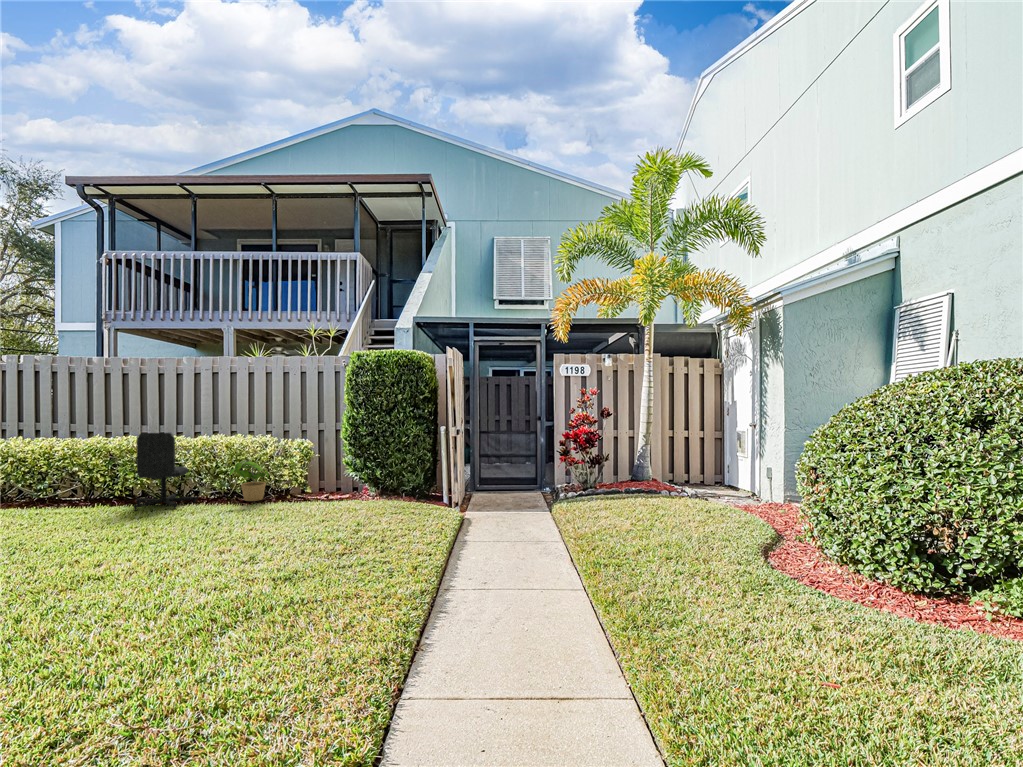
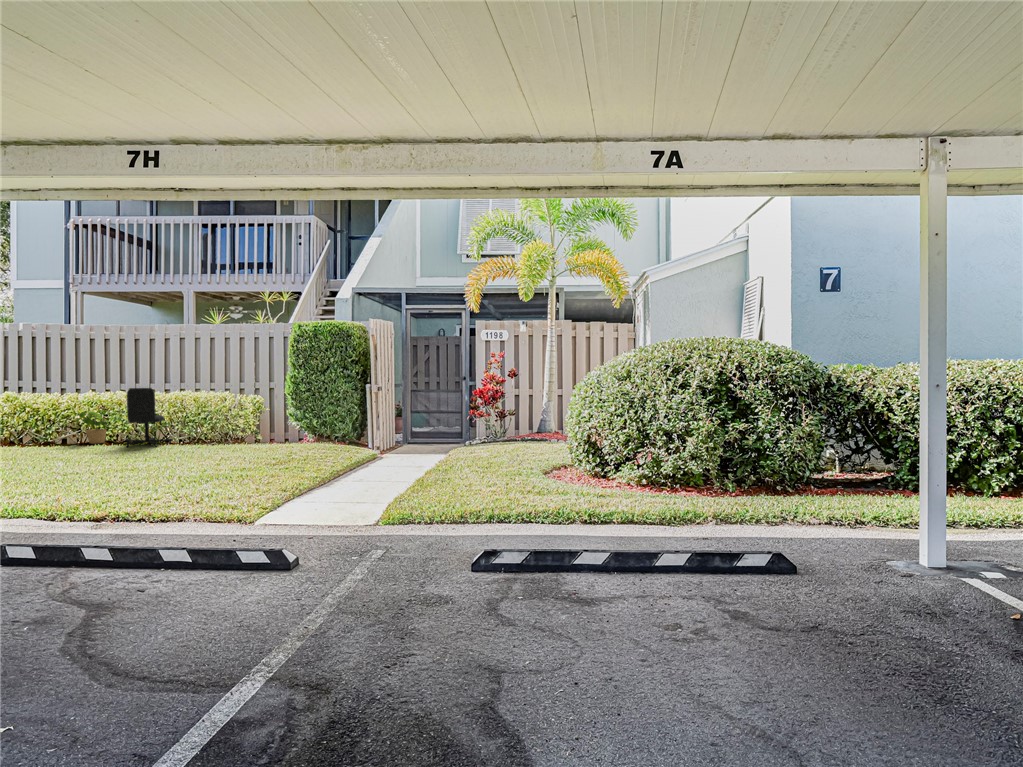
potted plant: present [229,461,268,501] -> present [76,411,108,444]

